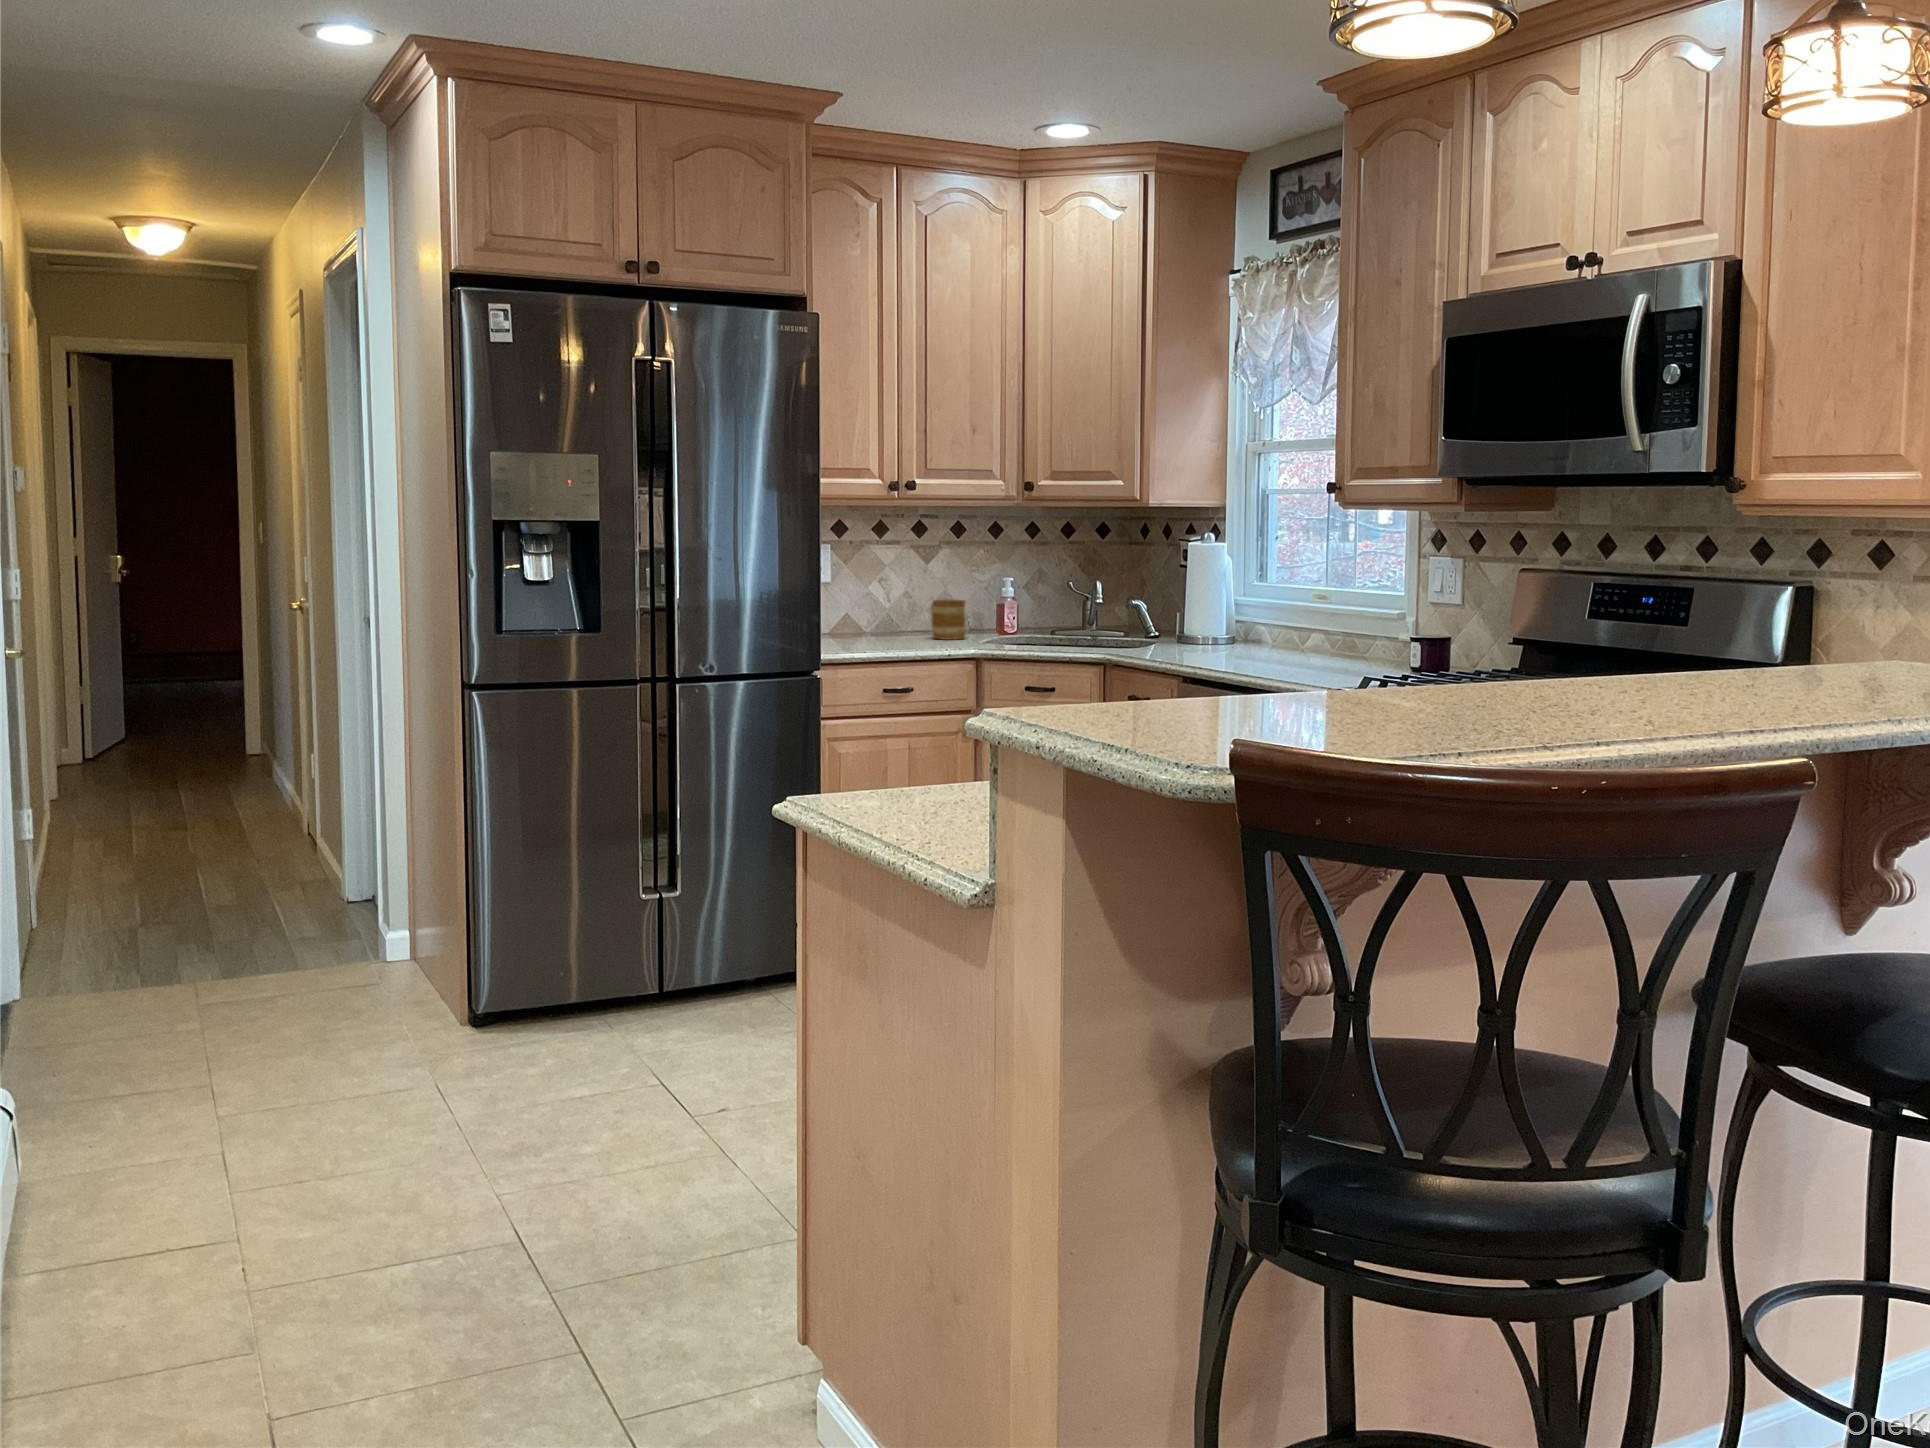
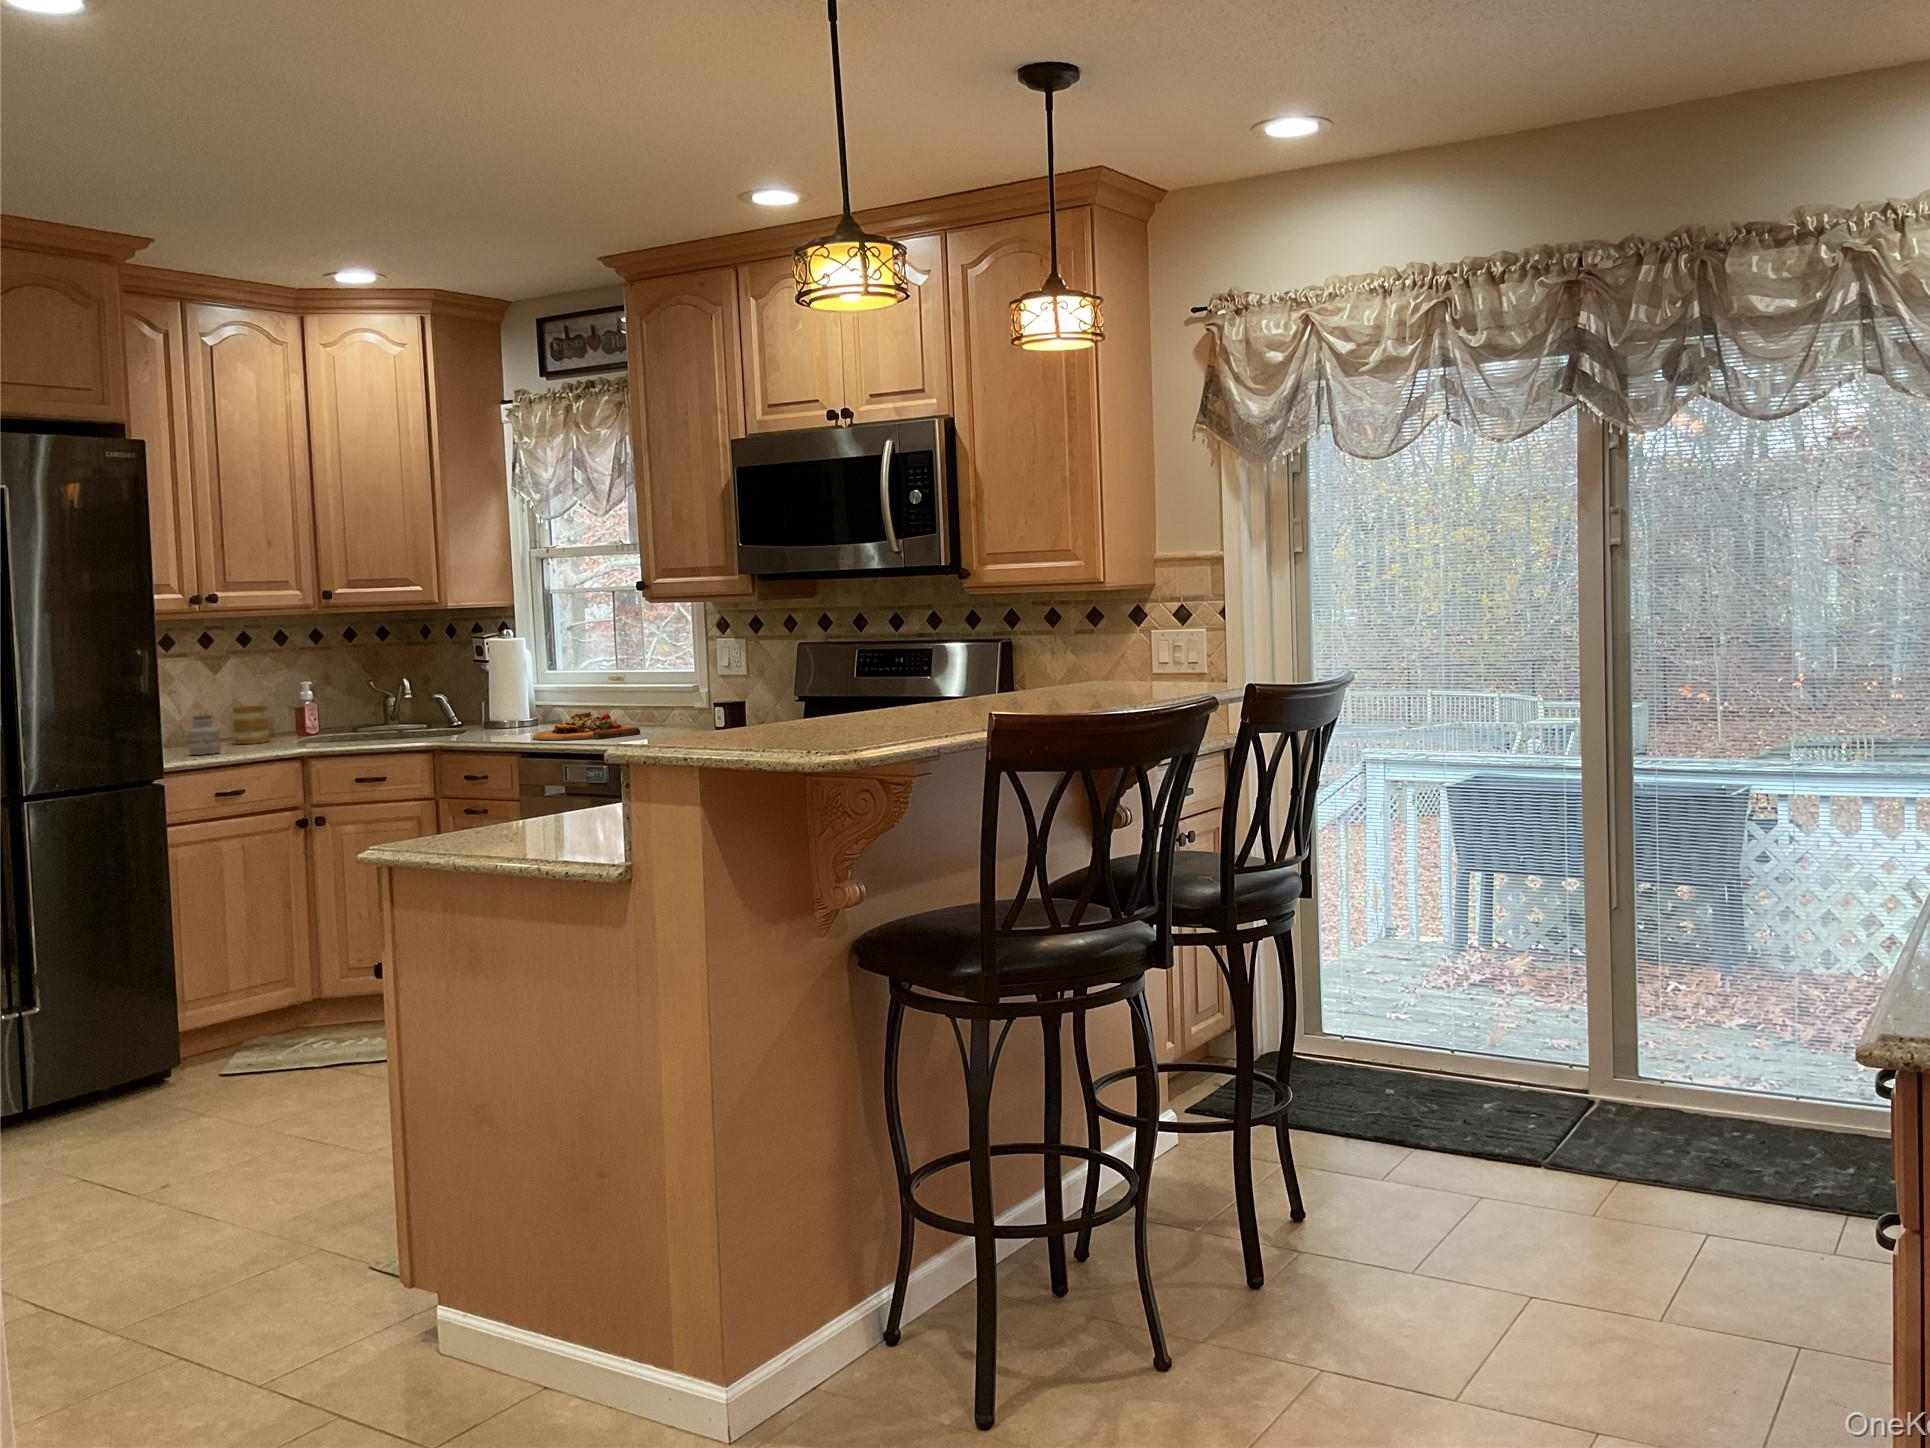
jar: none [874,606,904,647] -> present [187,715,221,755]
cutting board: none [1200,636,1323,669] -> present [533,712,641,740]

